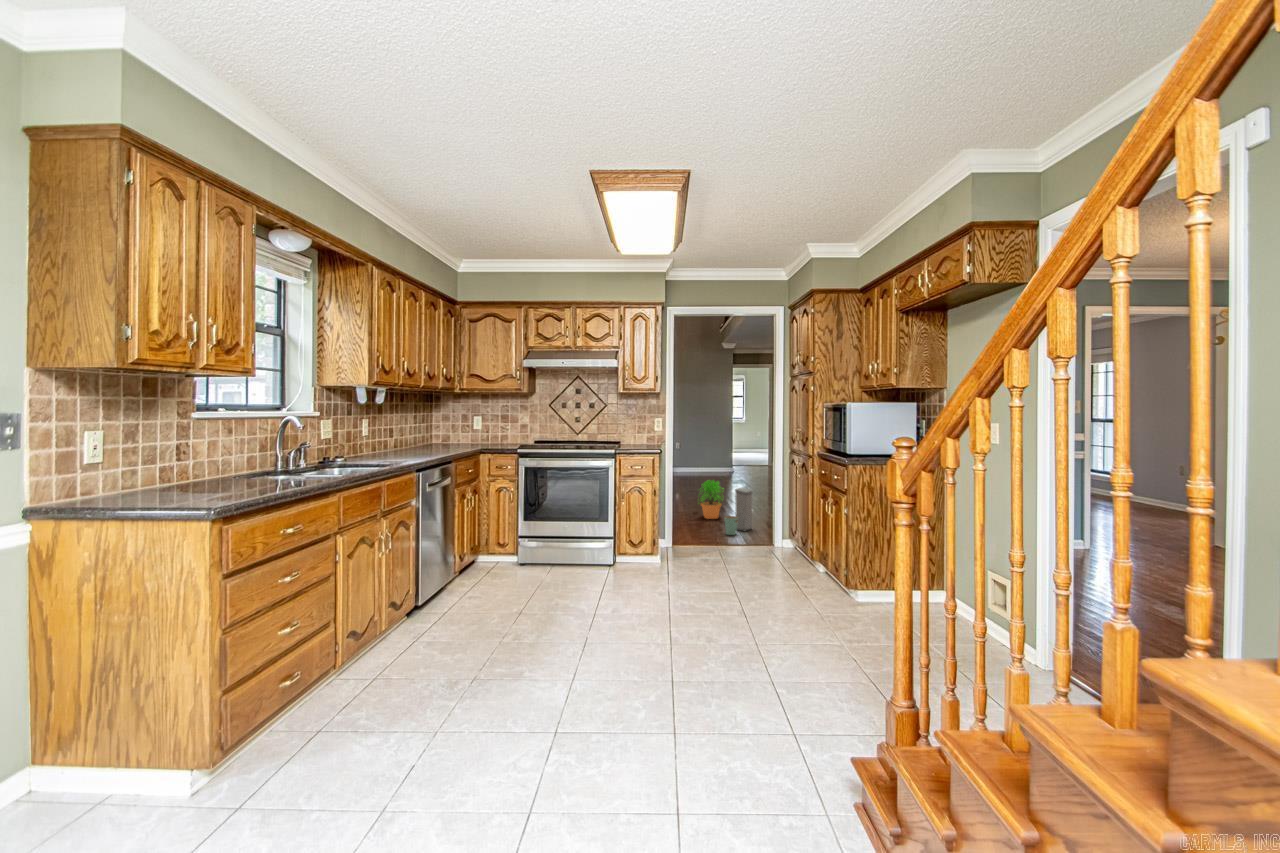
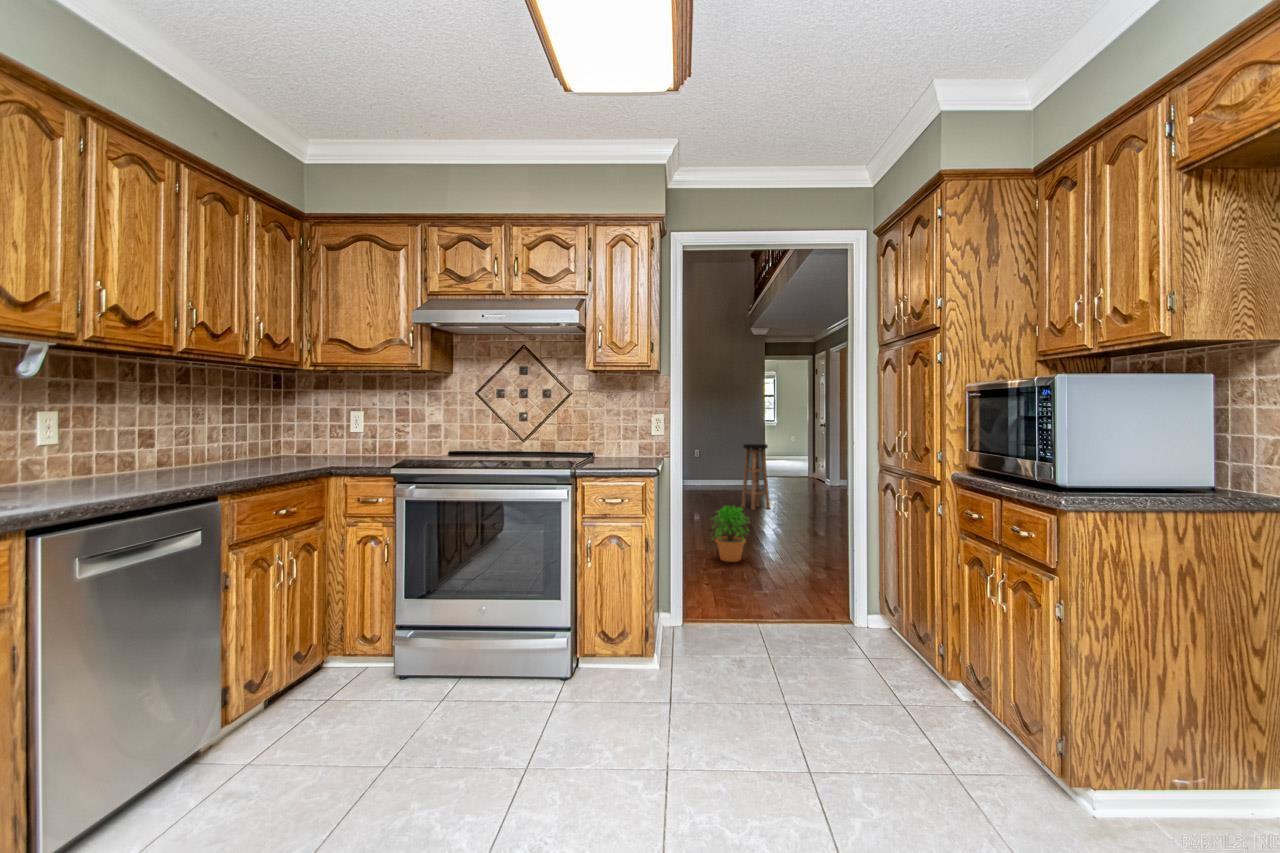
bar stool: none [726,438,748,490] -> present [741,444,770,510]
trash can: present [724,488,752,535] -> none [756,520,796,597]

